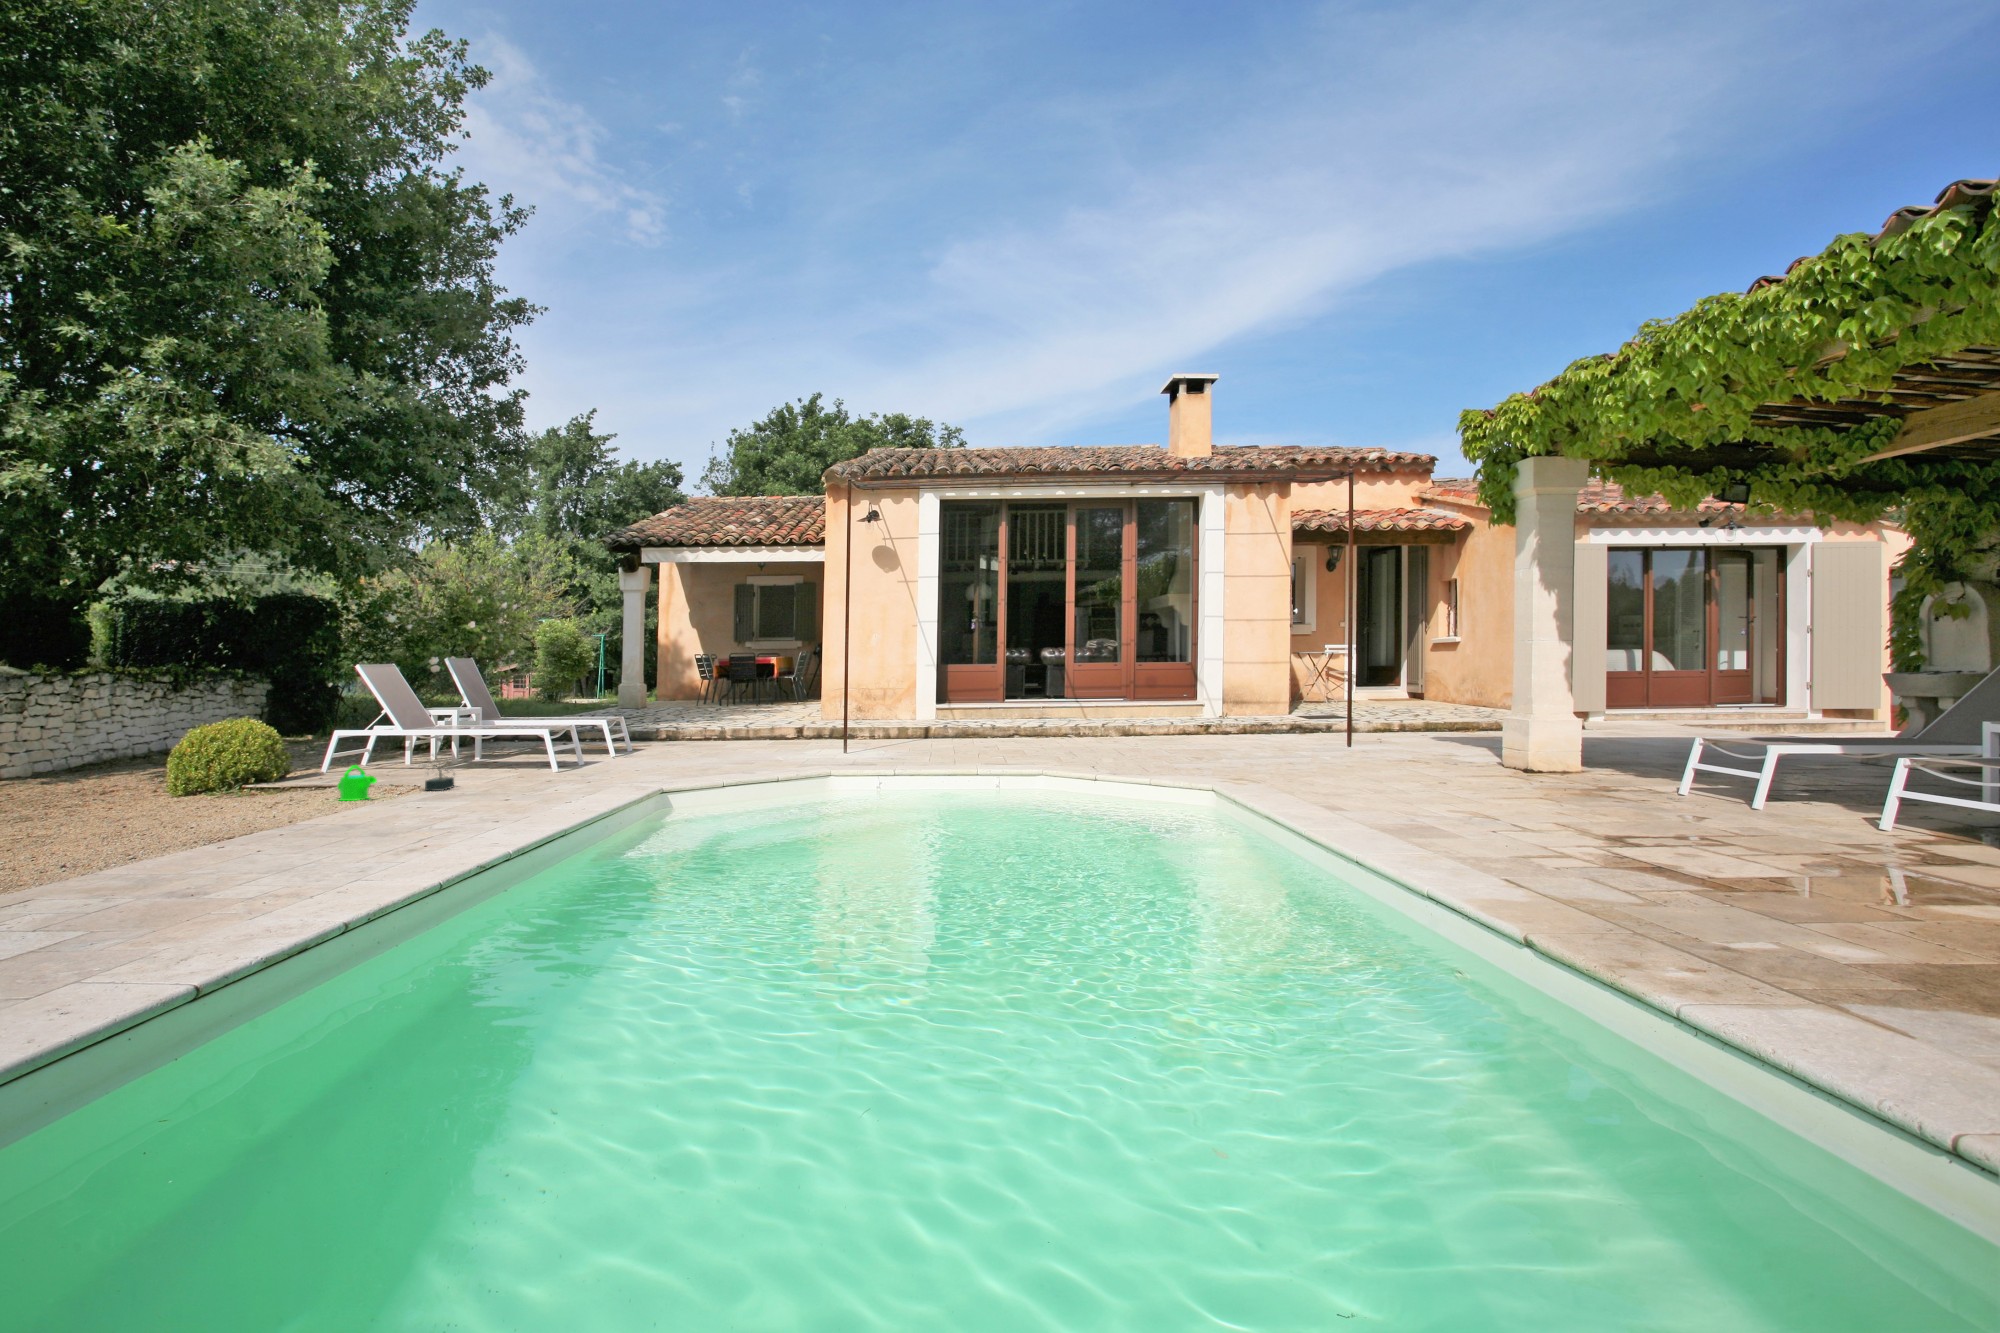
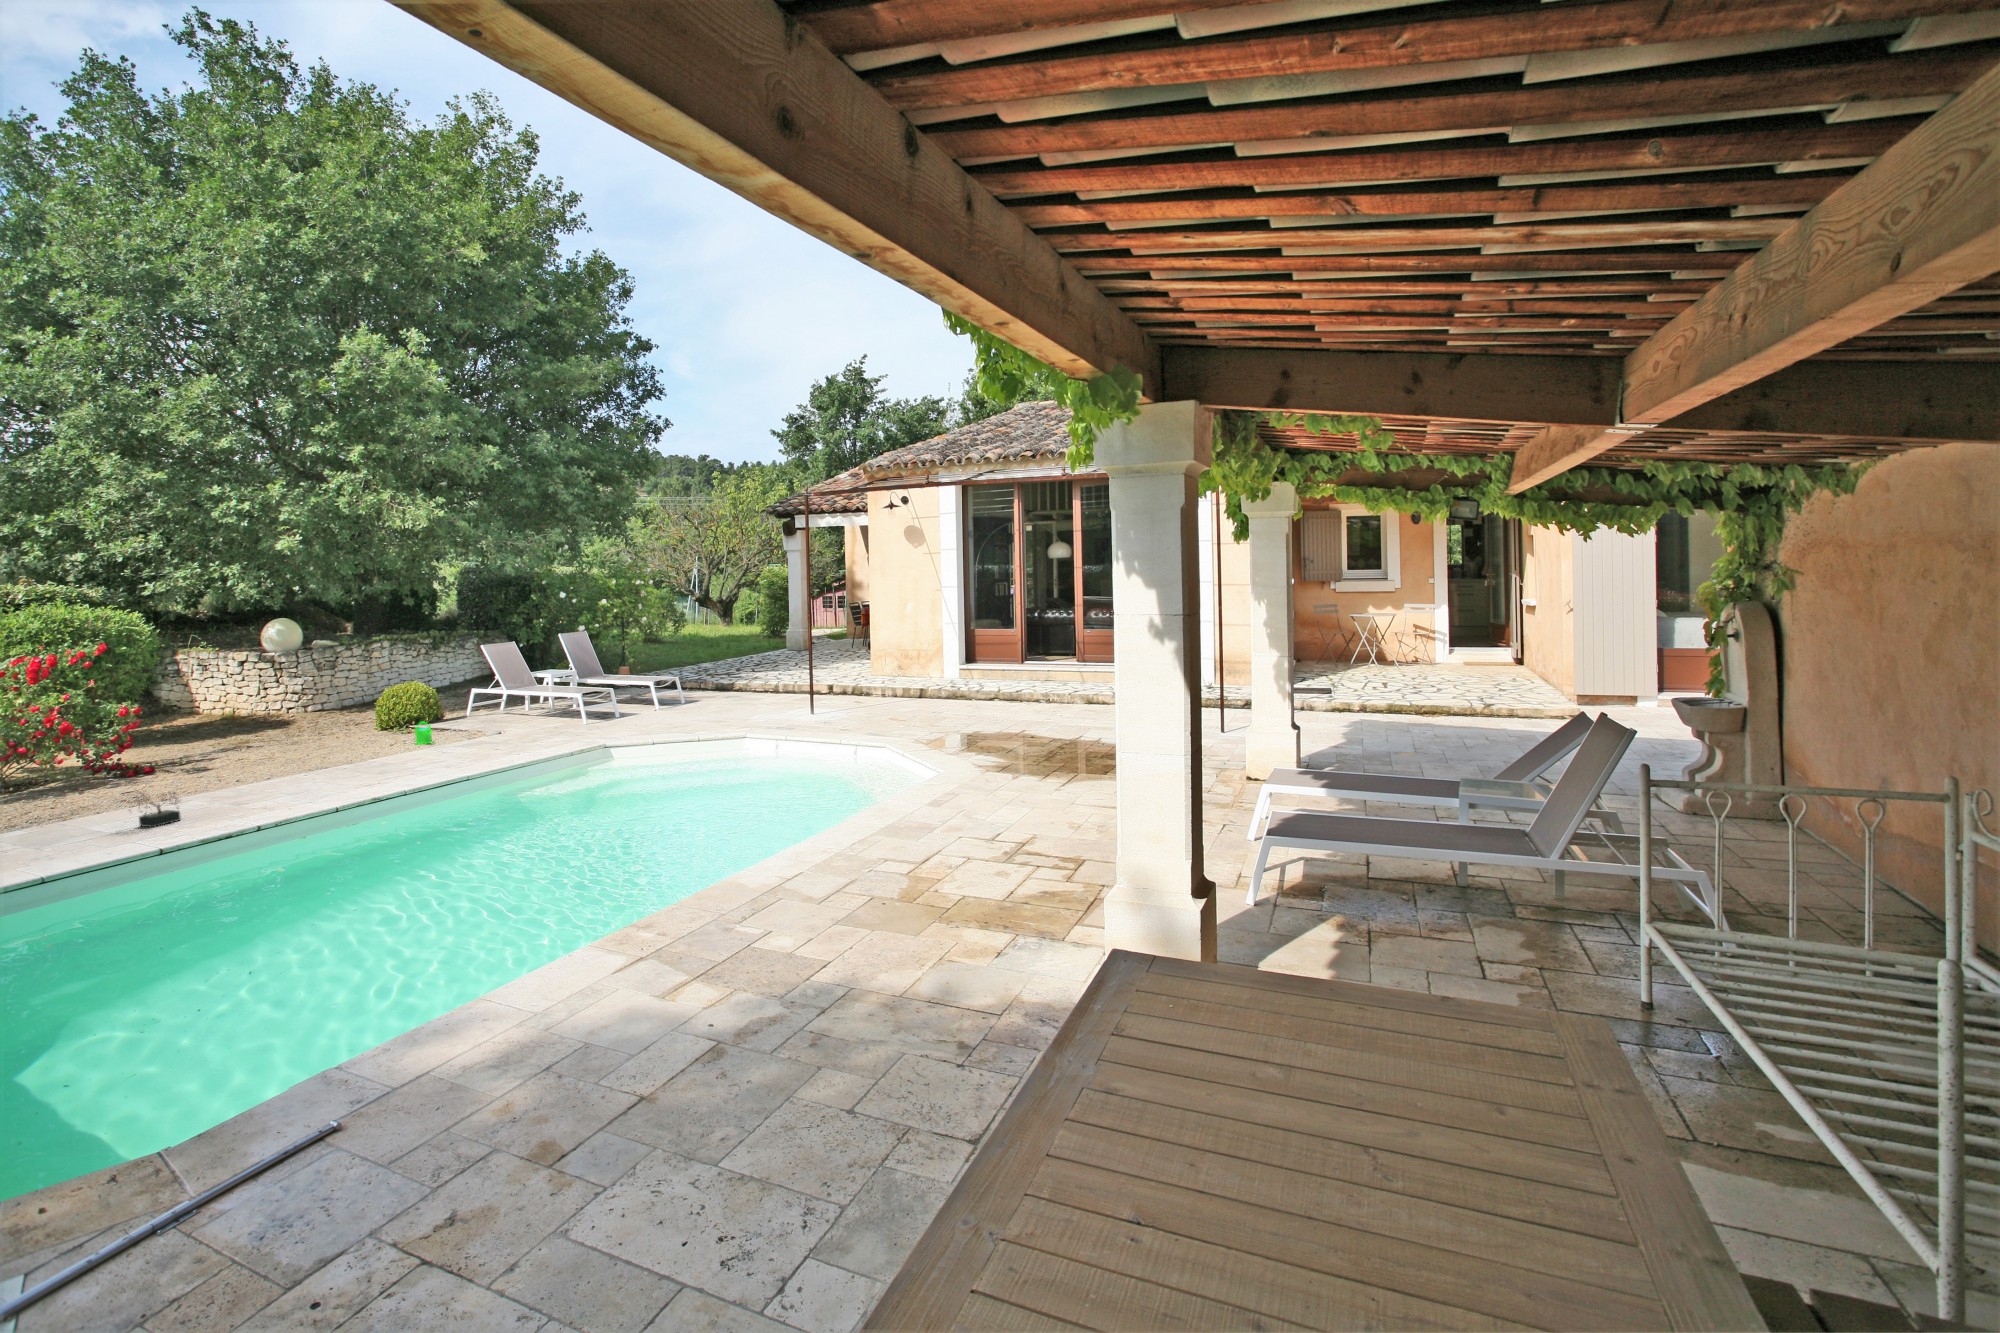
decorative plant: present [422,758,455,791] -> present [128,791,181,827]

